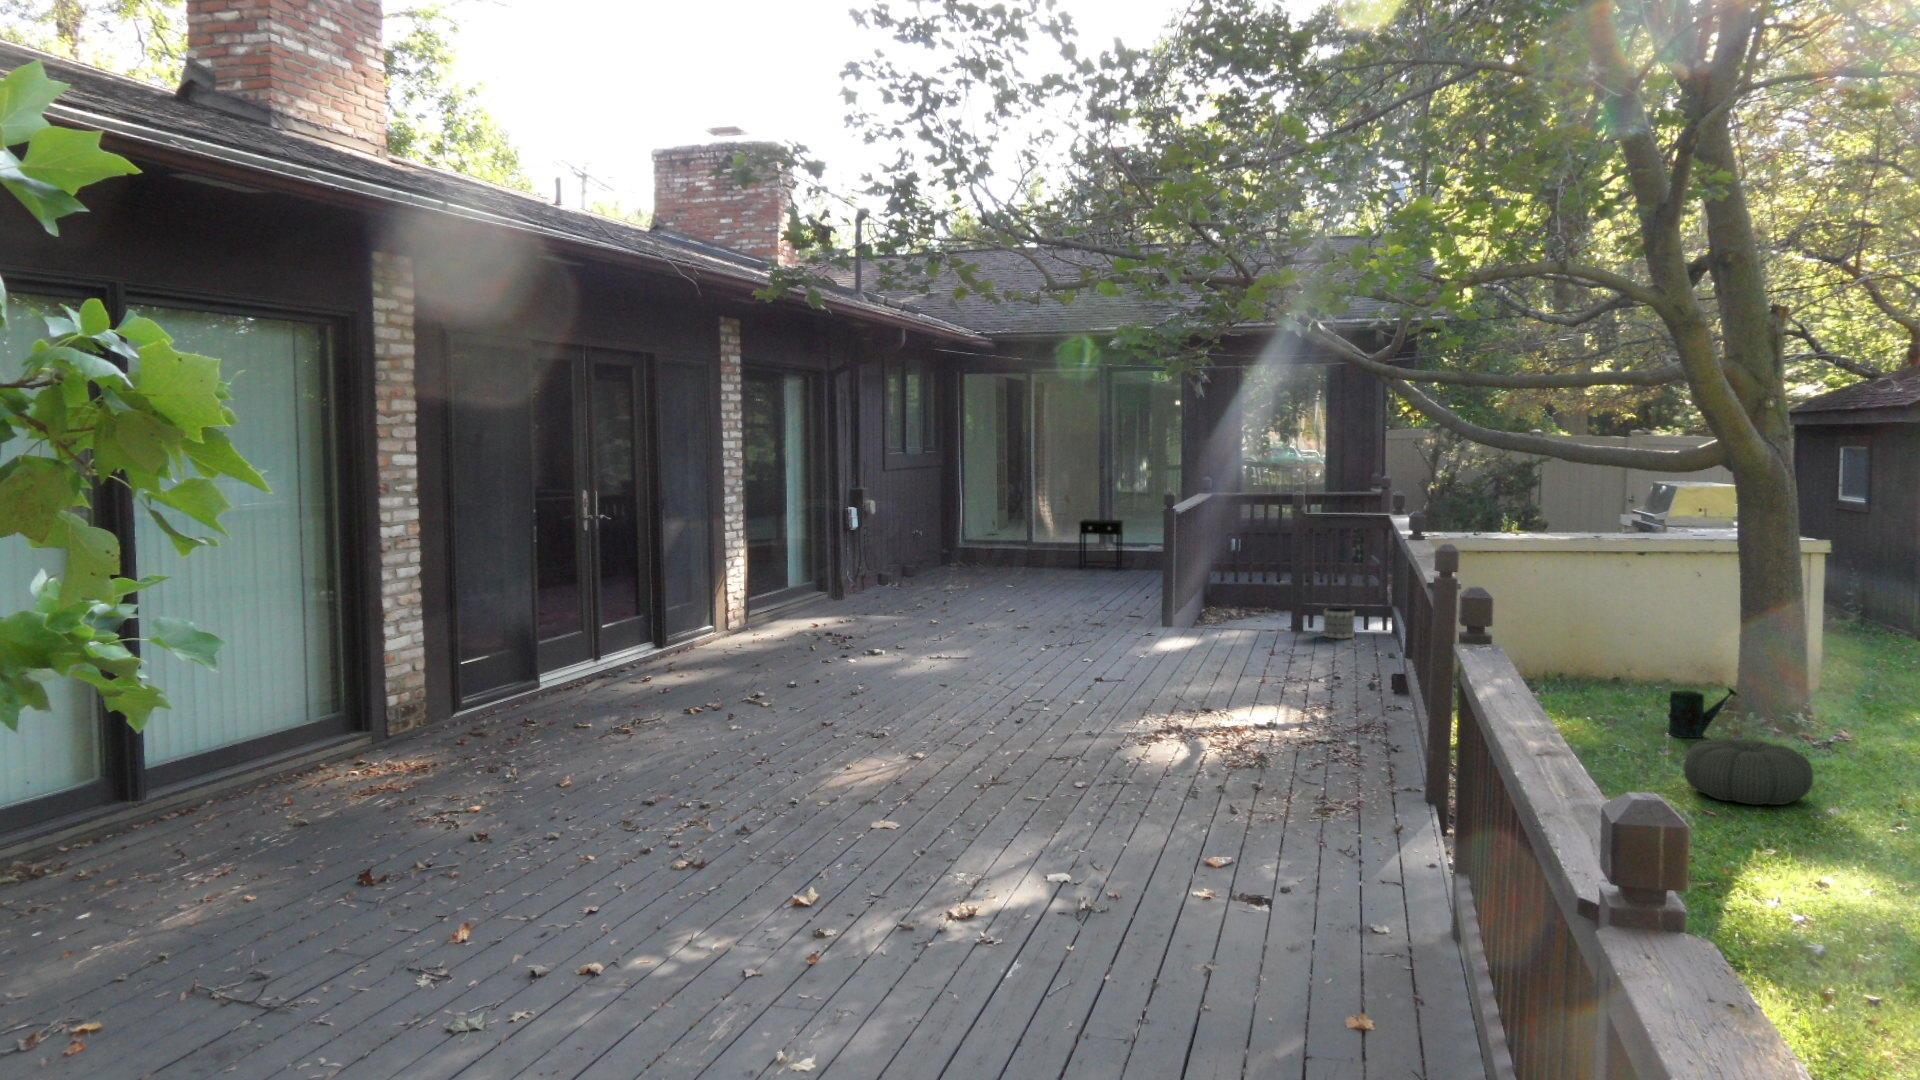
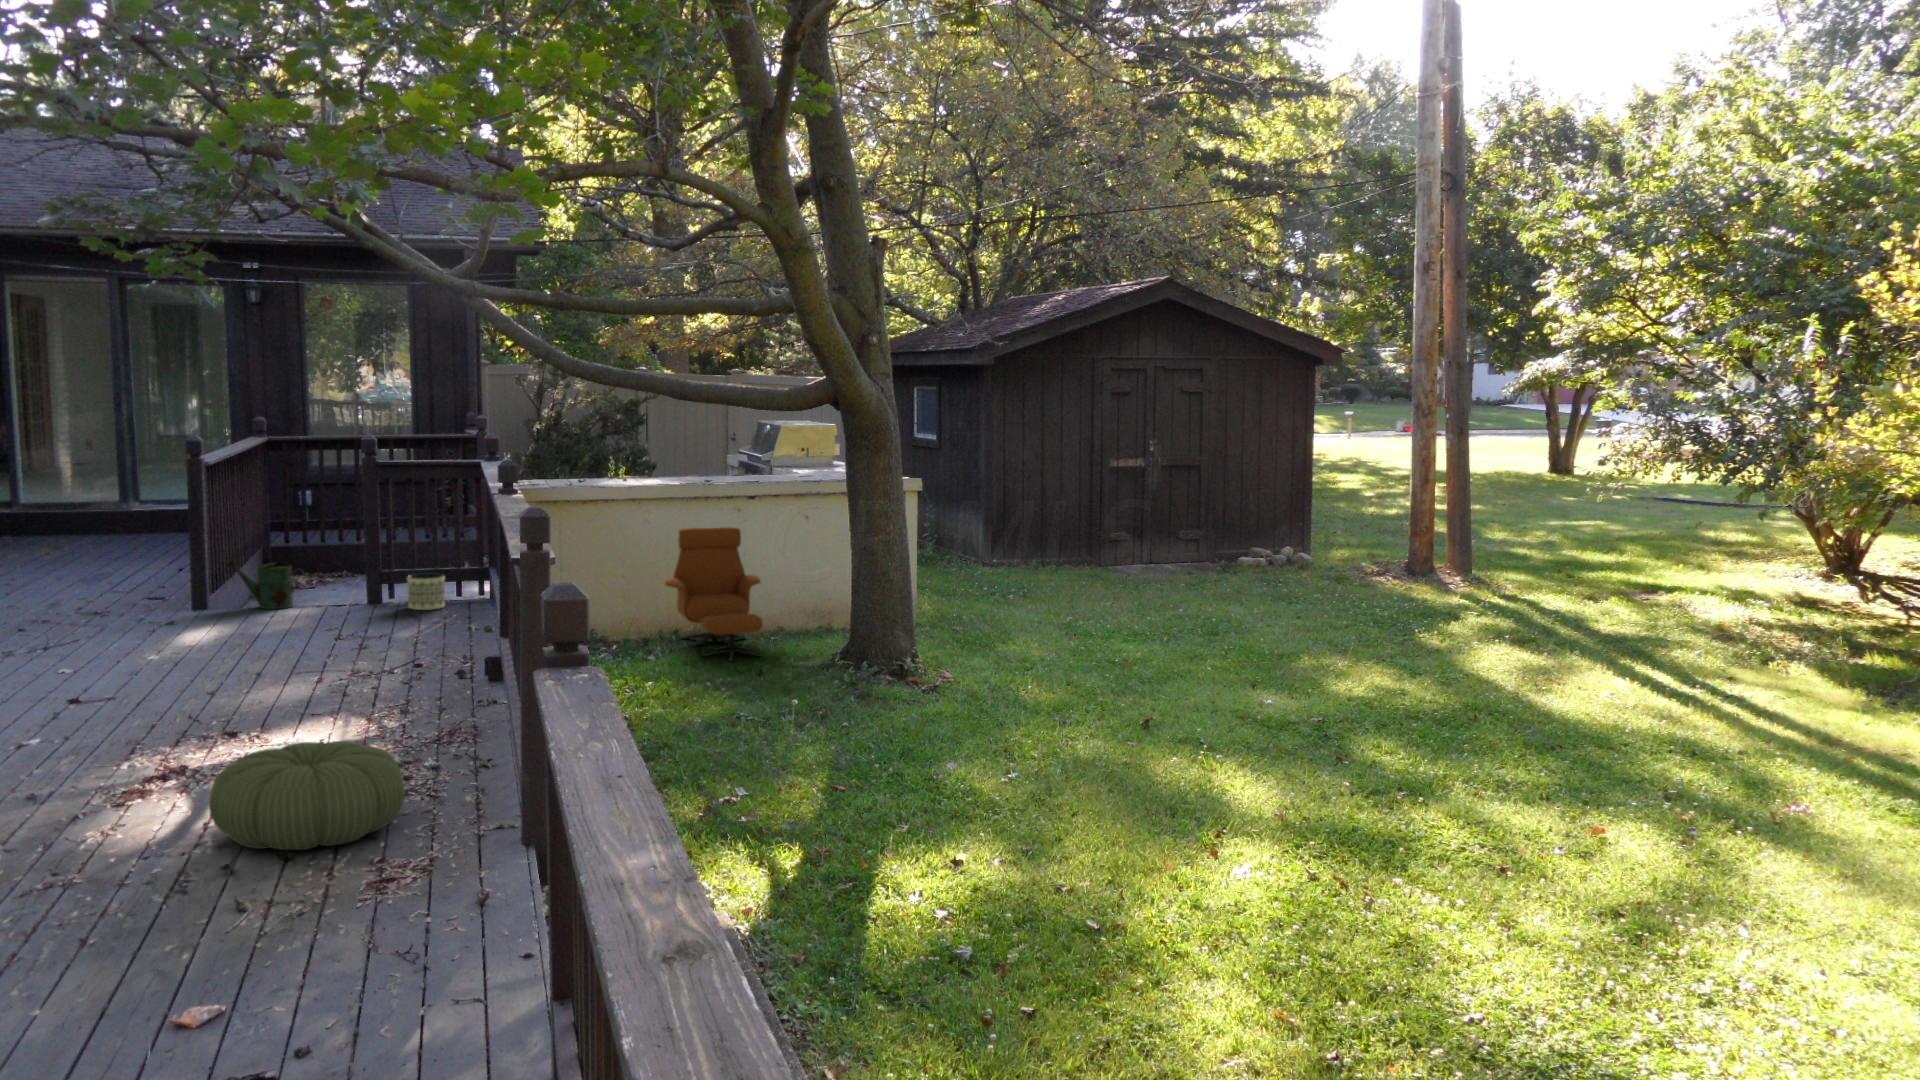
side table: present [1079,519,1123,569] -> none [91,471,158,536]
lounge chair: none [1551,580,1648,705] -> present [665,527,763,661]
watering can: present [1668,688,1737,738] -> present [227,560,294,609]
pouf: present [1683,738,1813,805] -> present [209,741,405,850]

